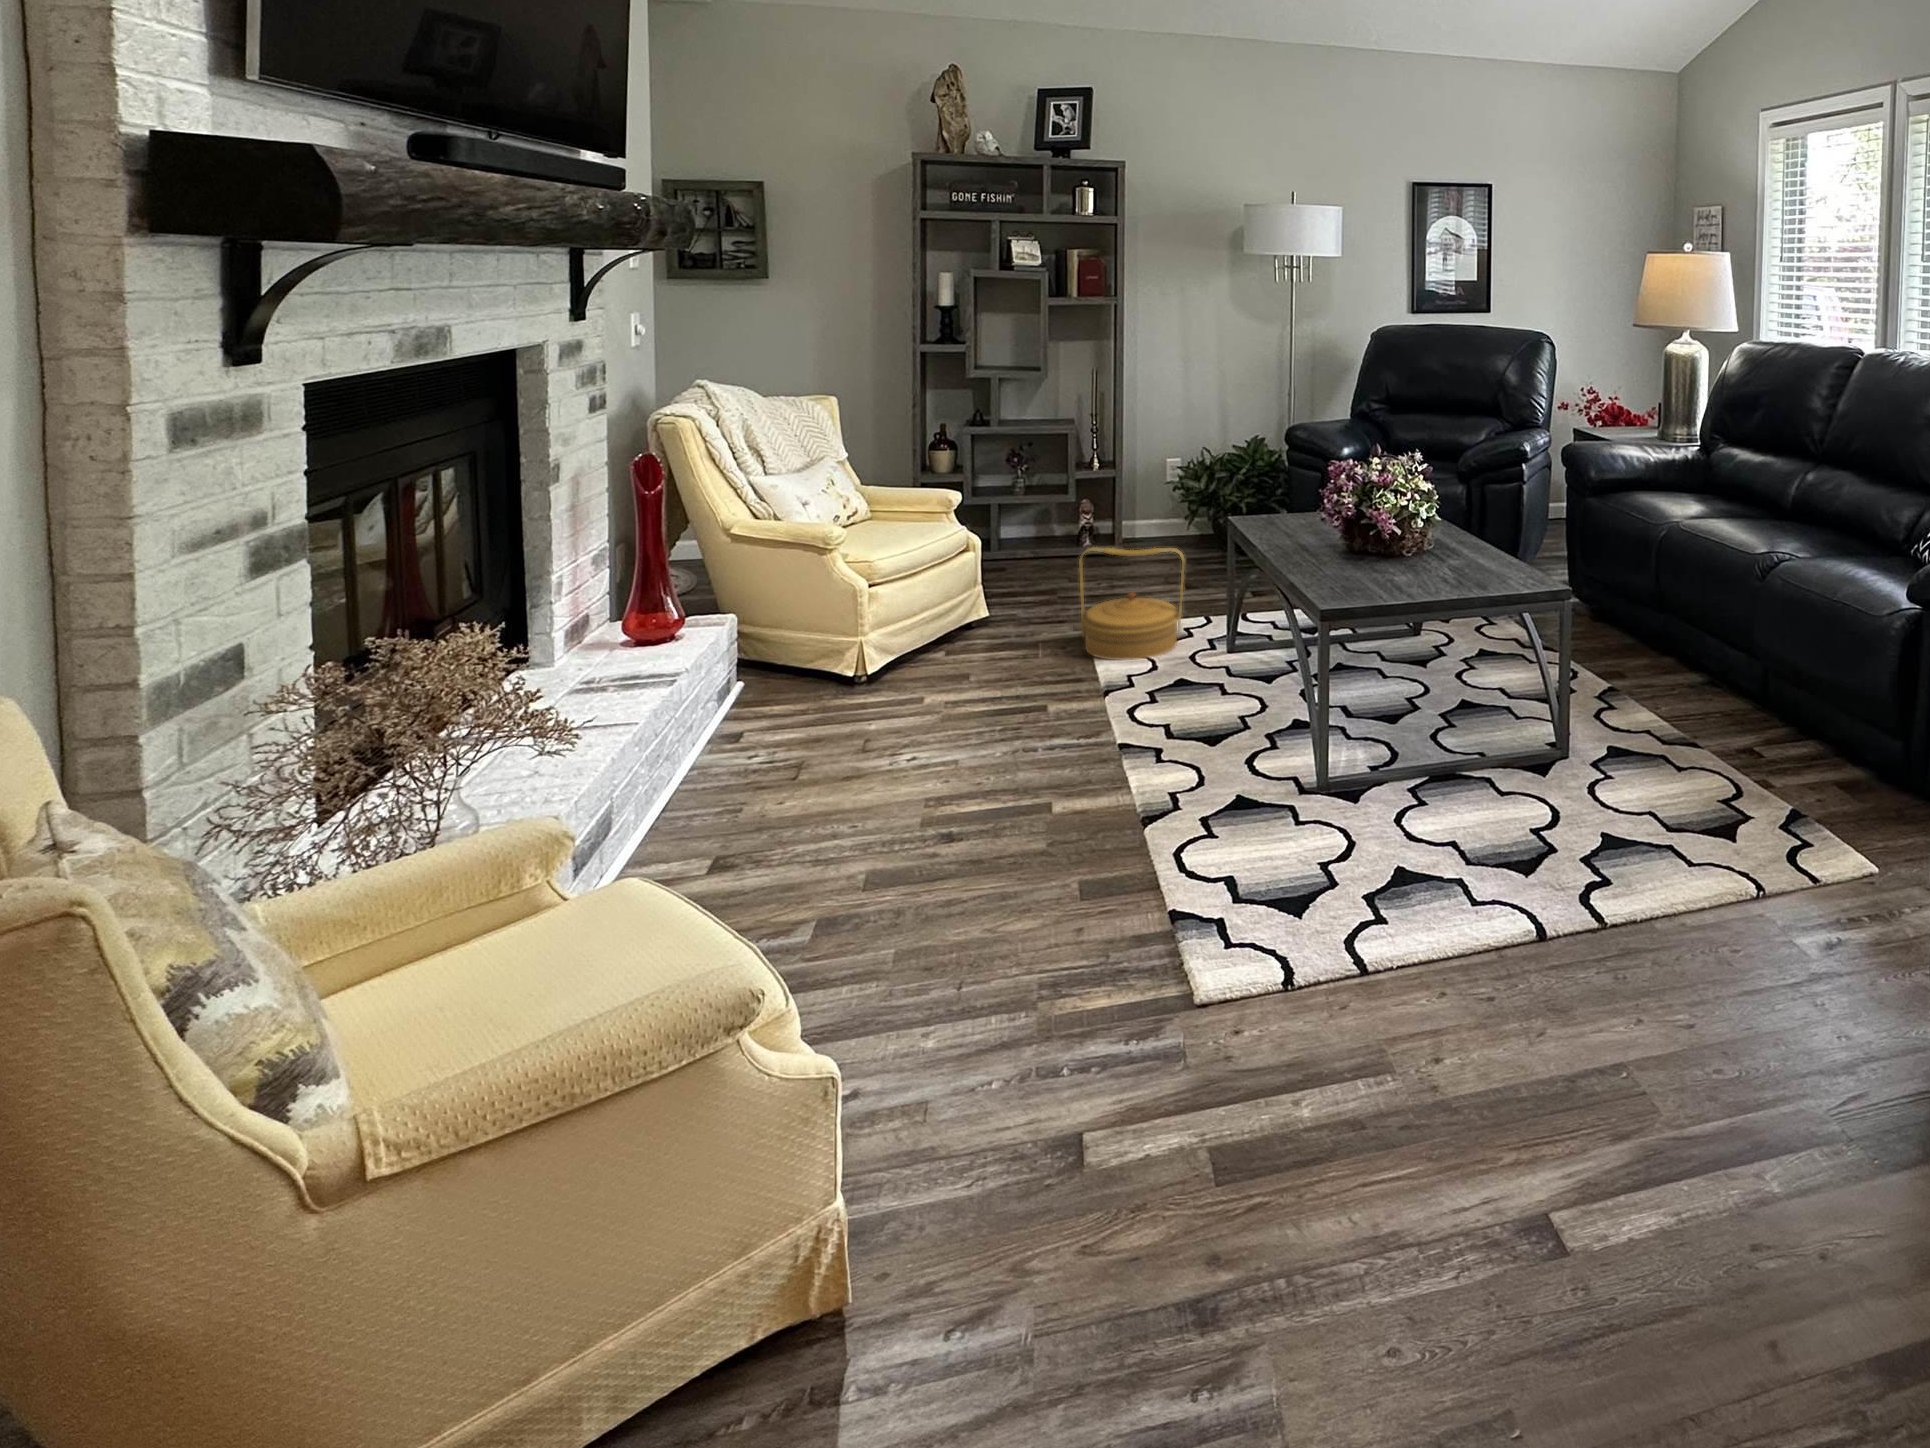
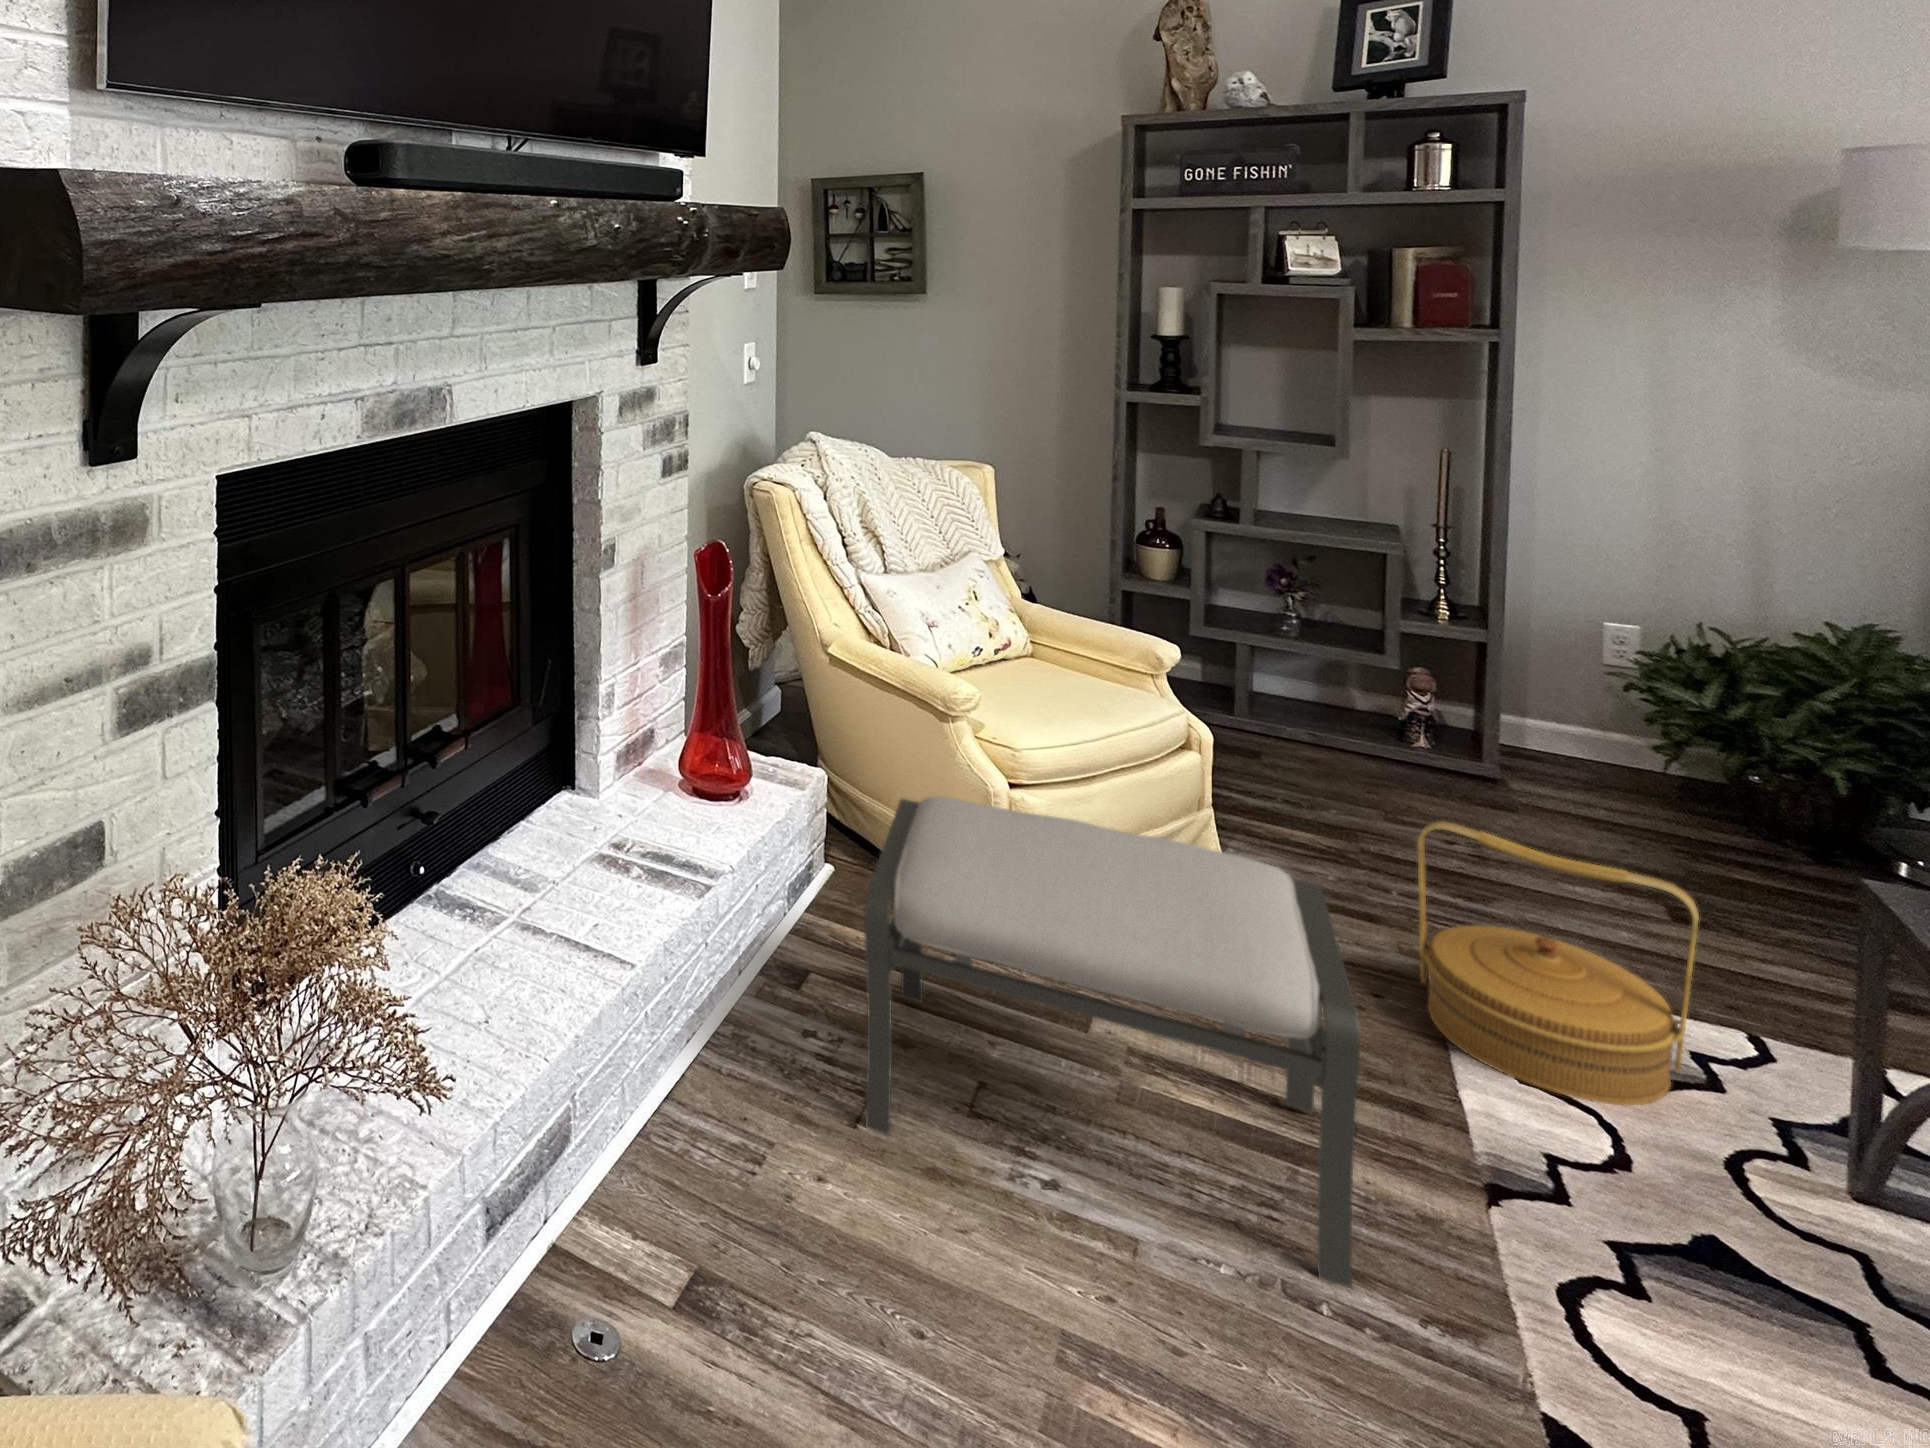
ottoman: none [798,569,1051,779] -> present [864,796,1360,1288]

